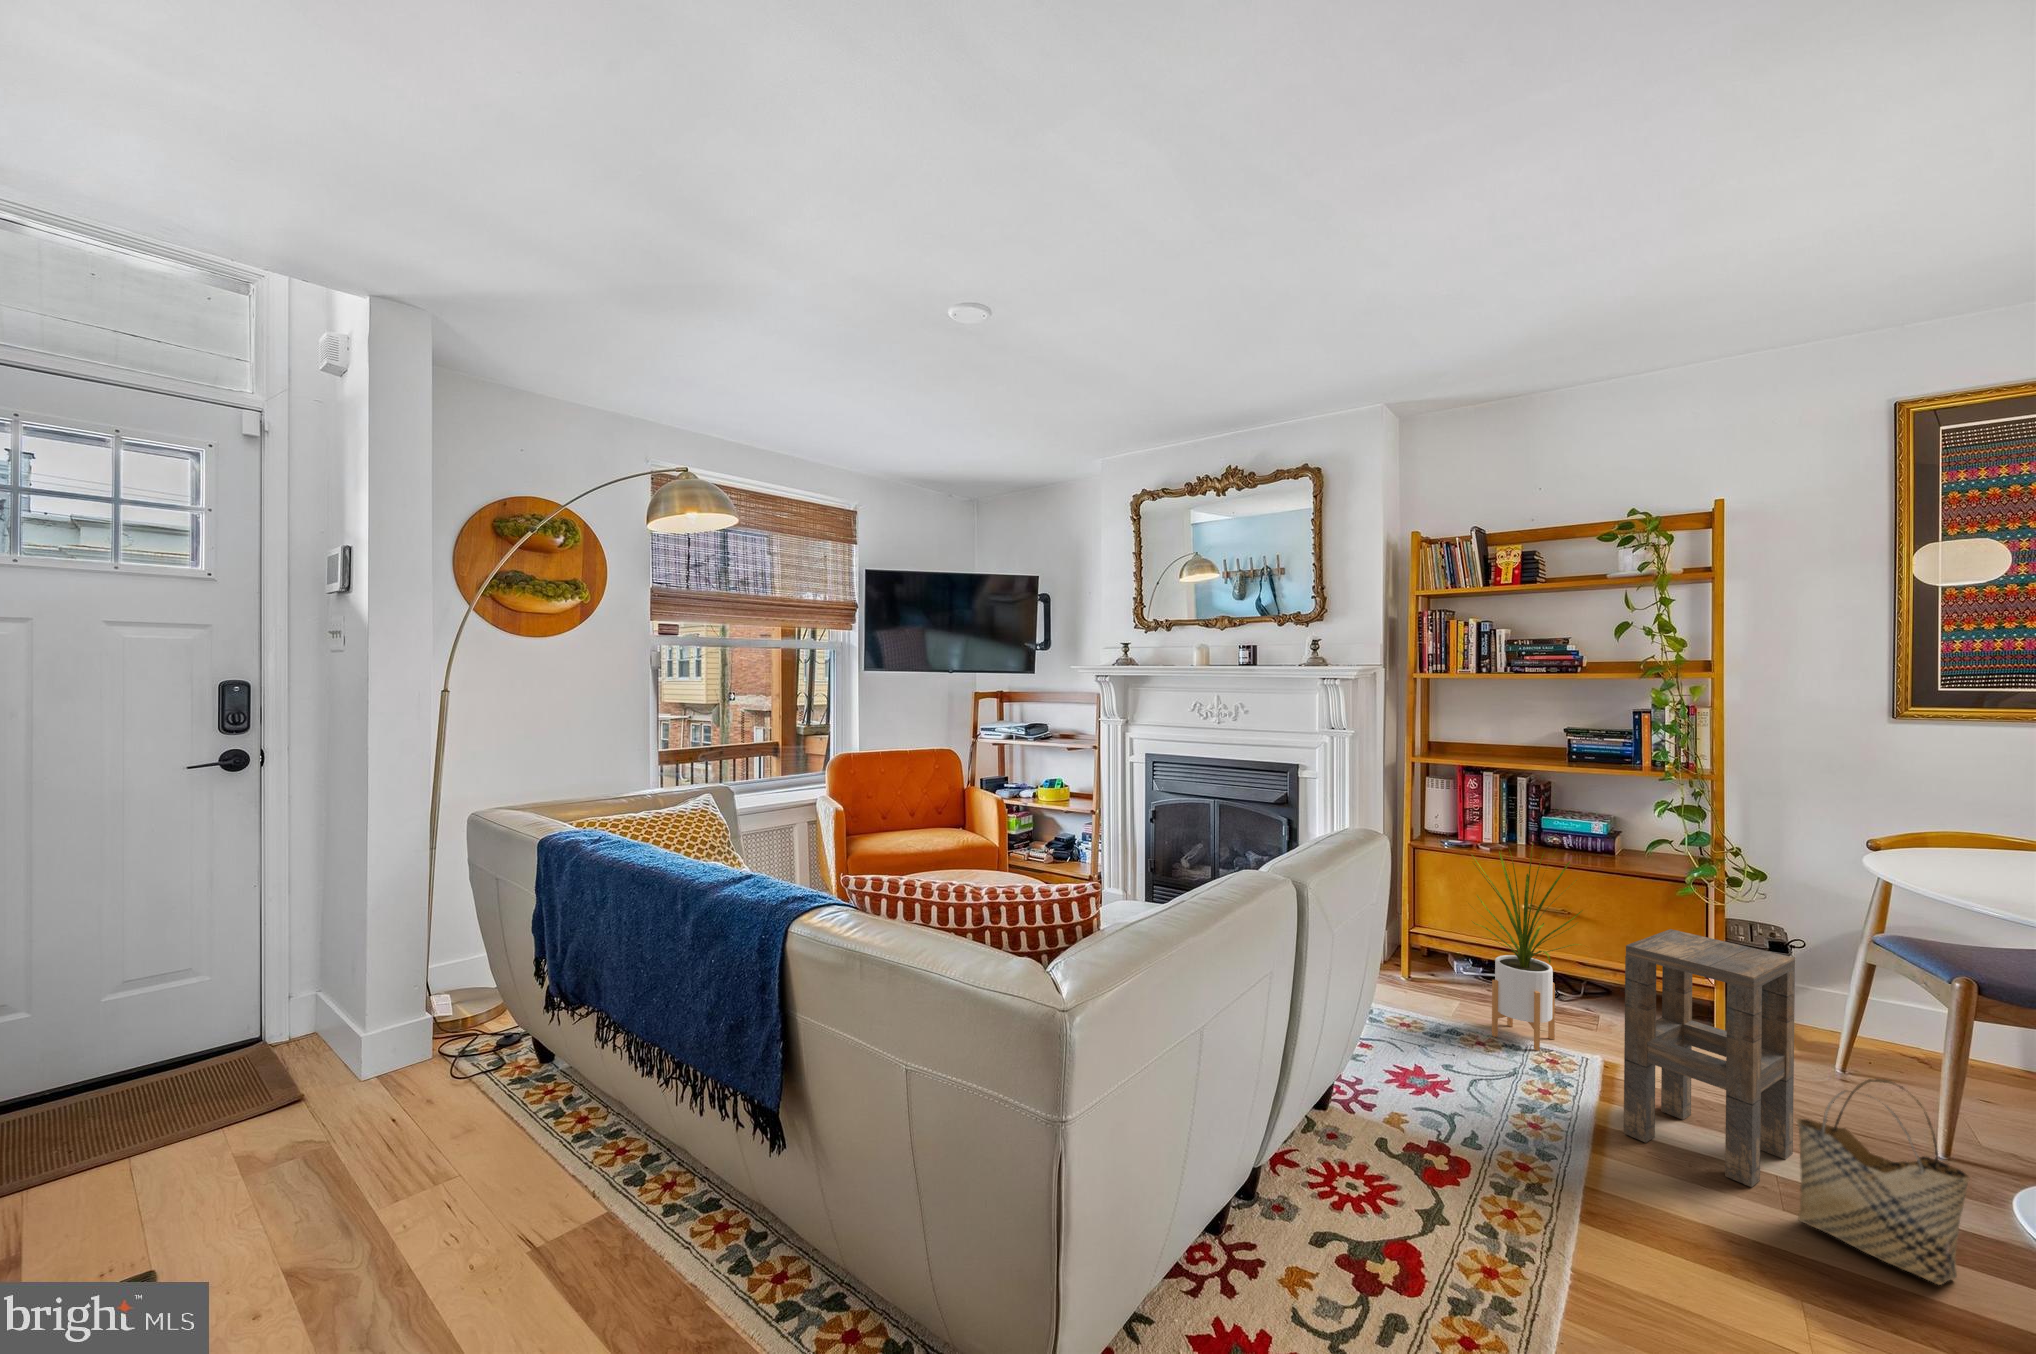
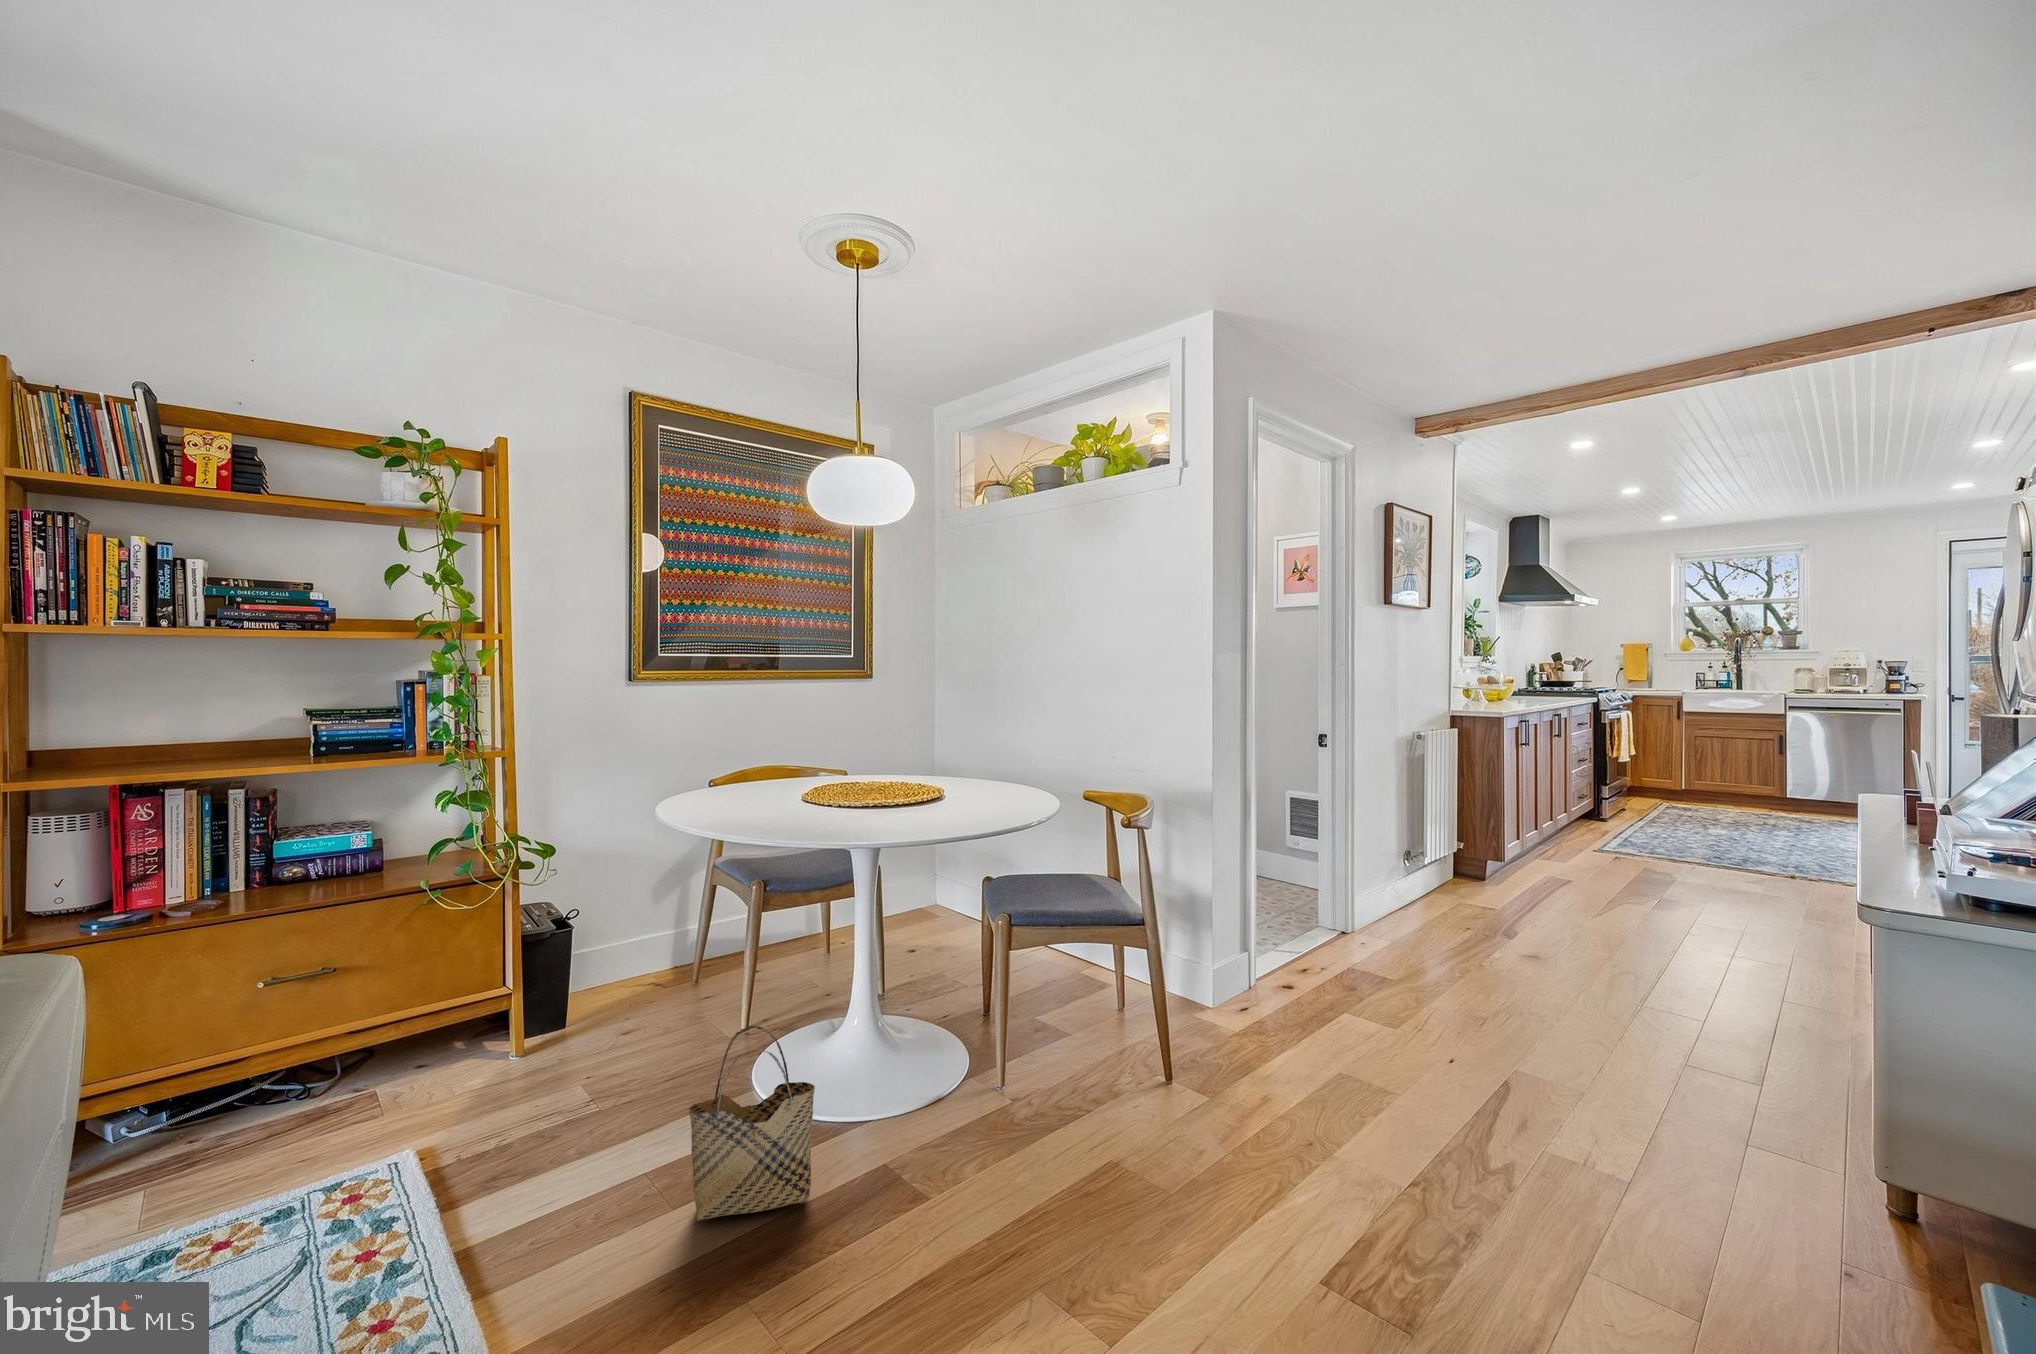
house plant: present [1472,843,1583,1050] -> none [179,880,391,1216]
side table: present [1624,929,1795,1187] -> none [492,933,644,1245]

